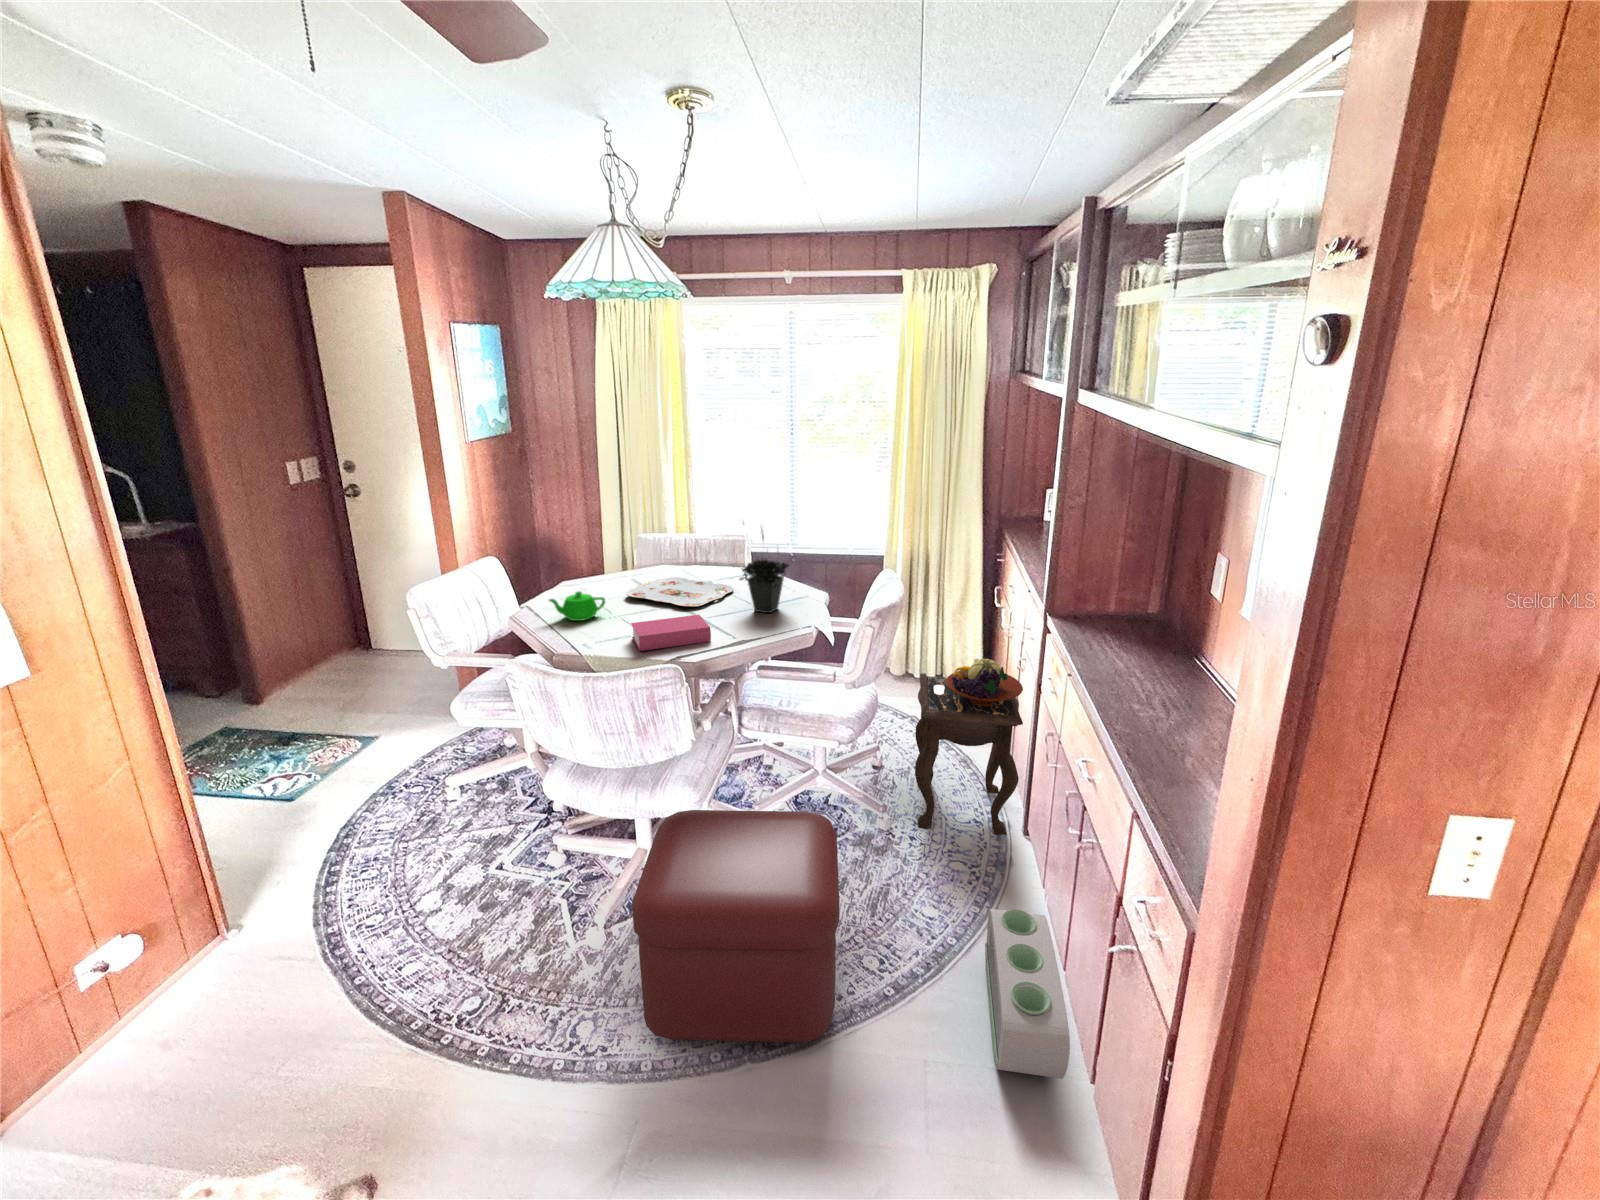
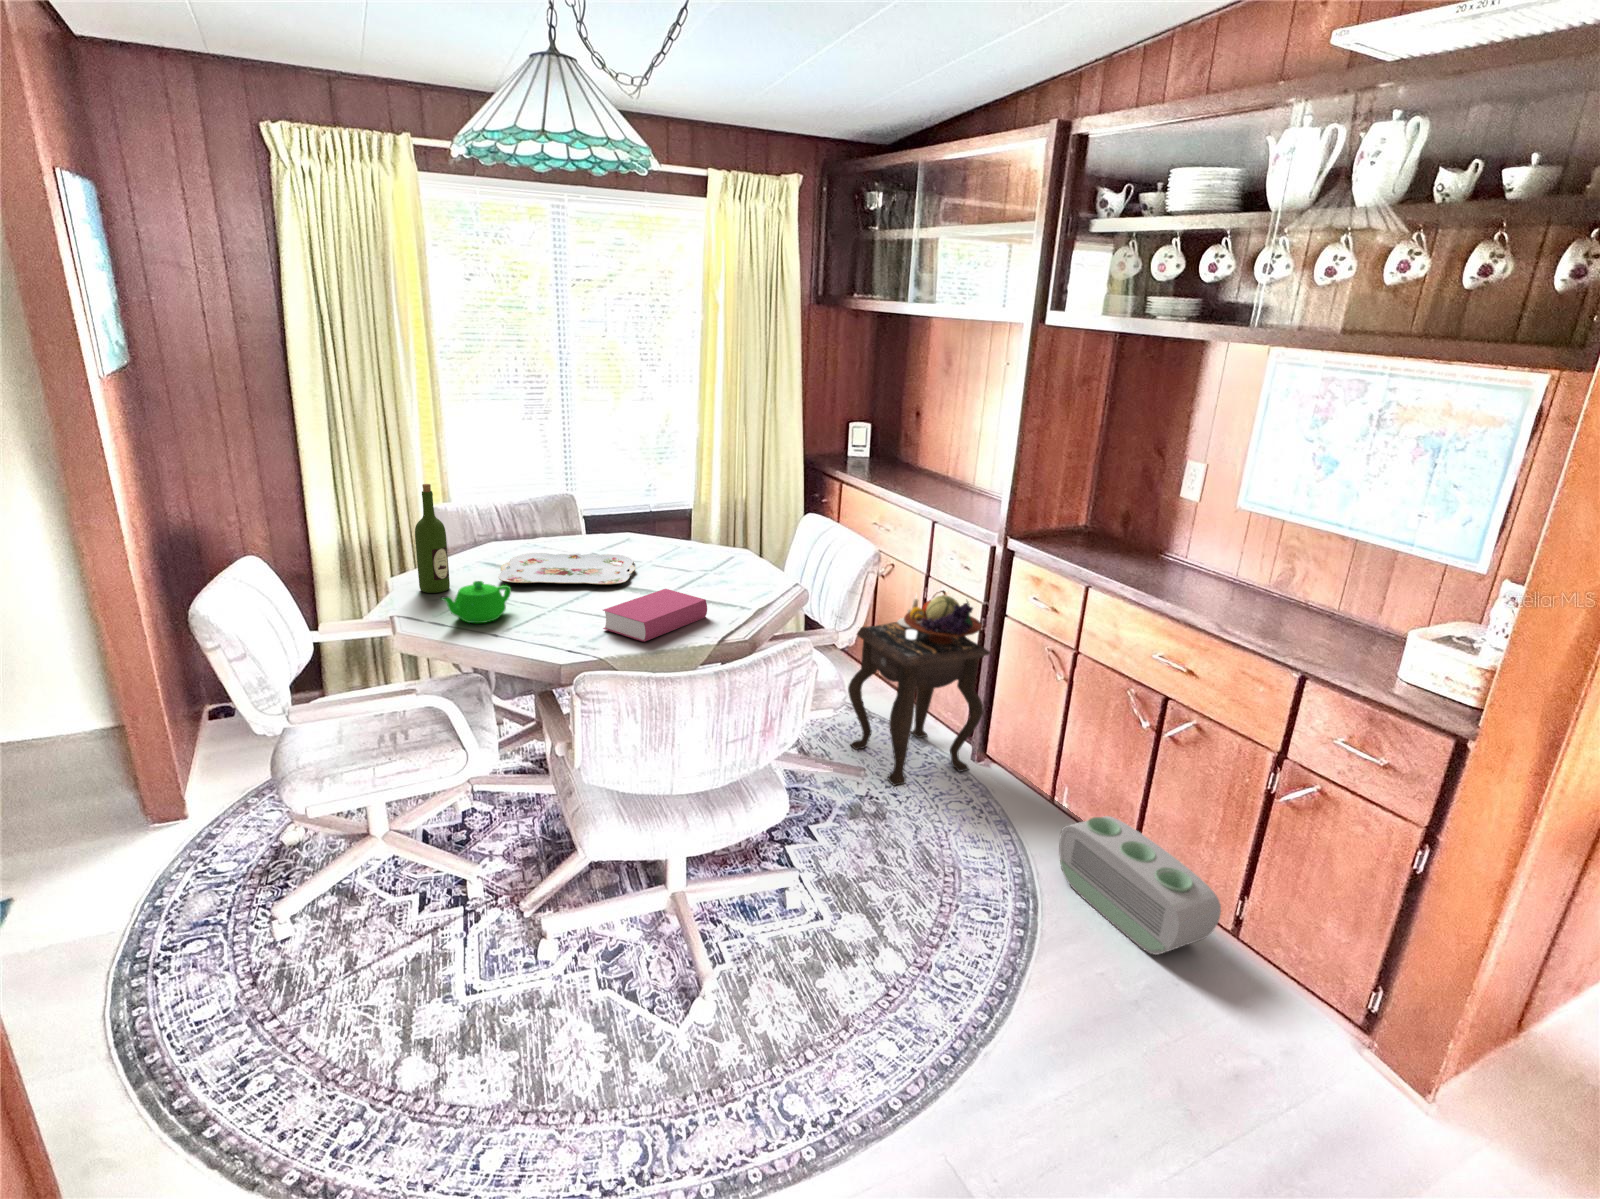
wine bottle: none [575,522,598,597] -> present [415,484,450,593]
potted plant: present [740,524,789,613] -> none [678,465,738,579]
ottoman: present [632,810,839,1042] -> none [781,778,1051,1067]

